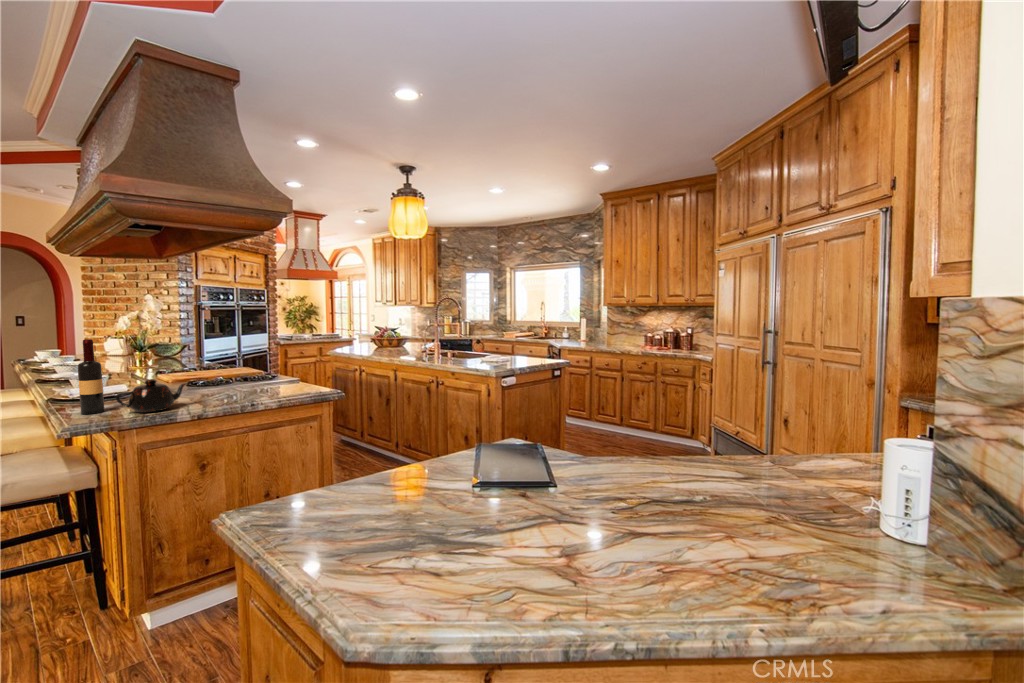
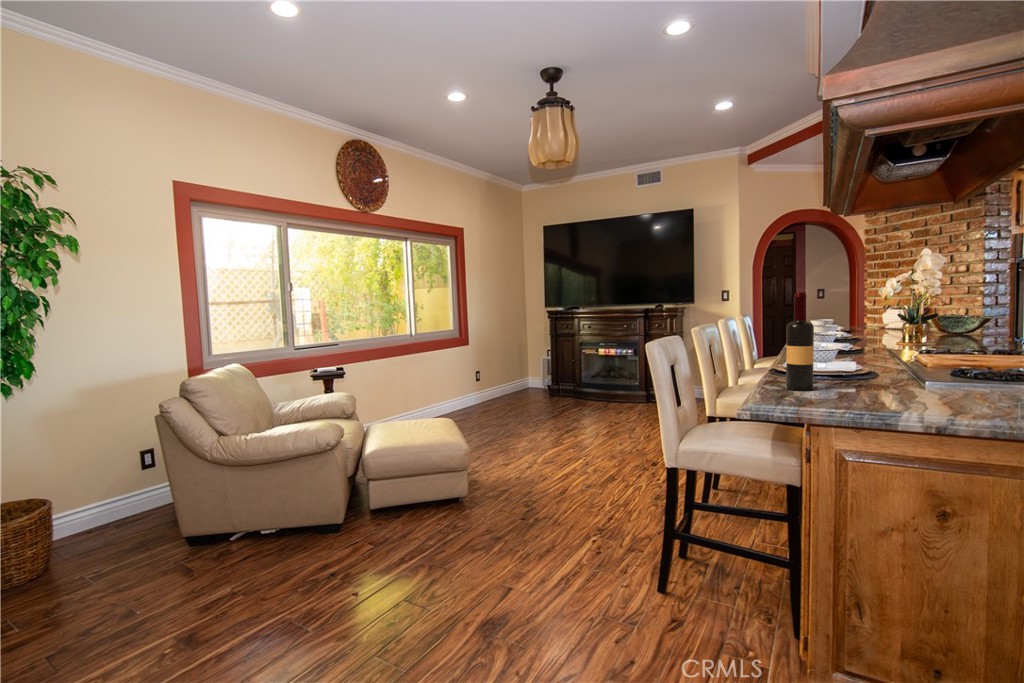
teapot: present [116,379,186,412] -> none [820,353,936,404]

